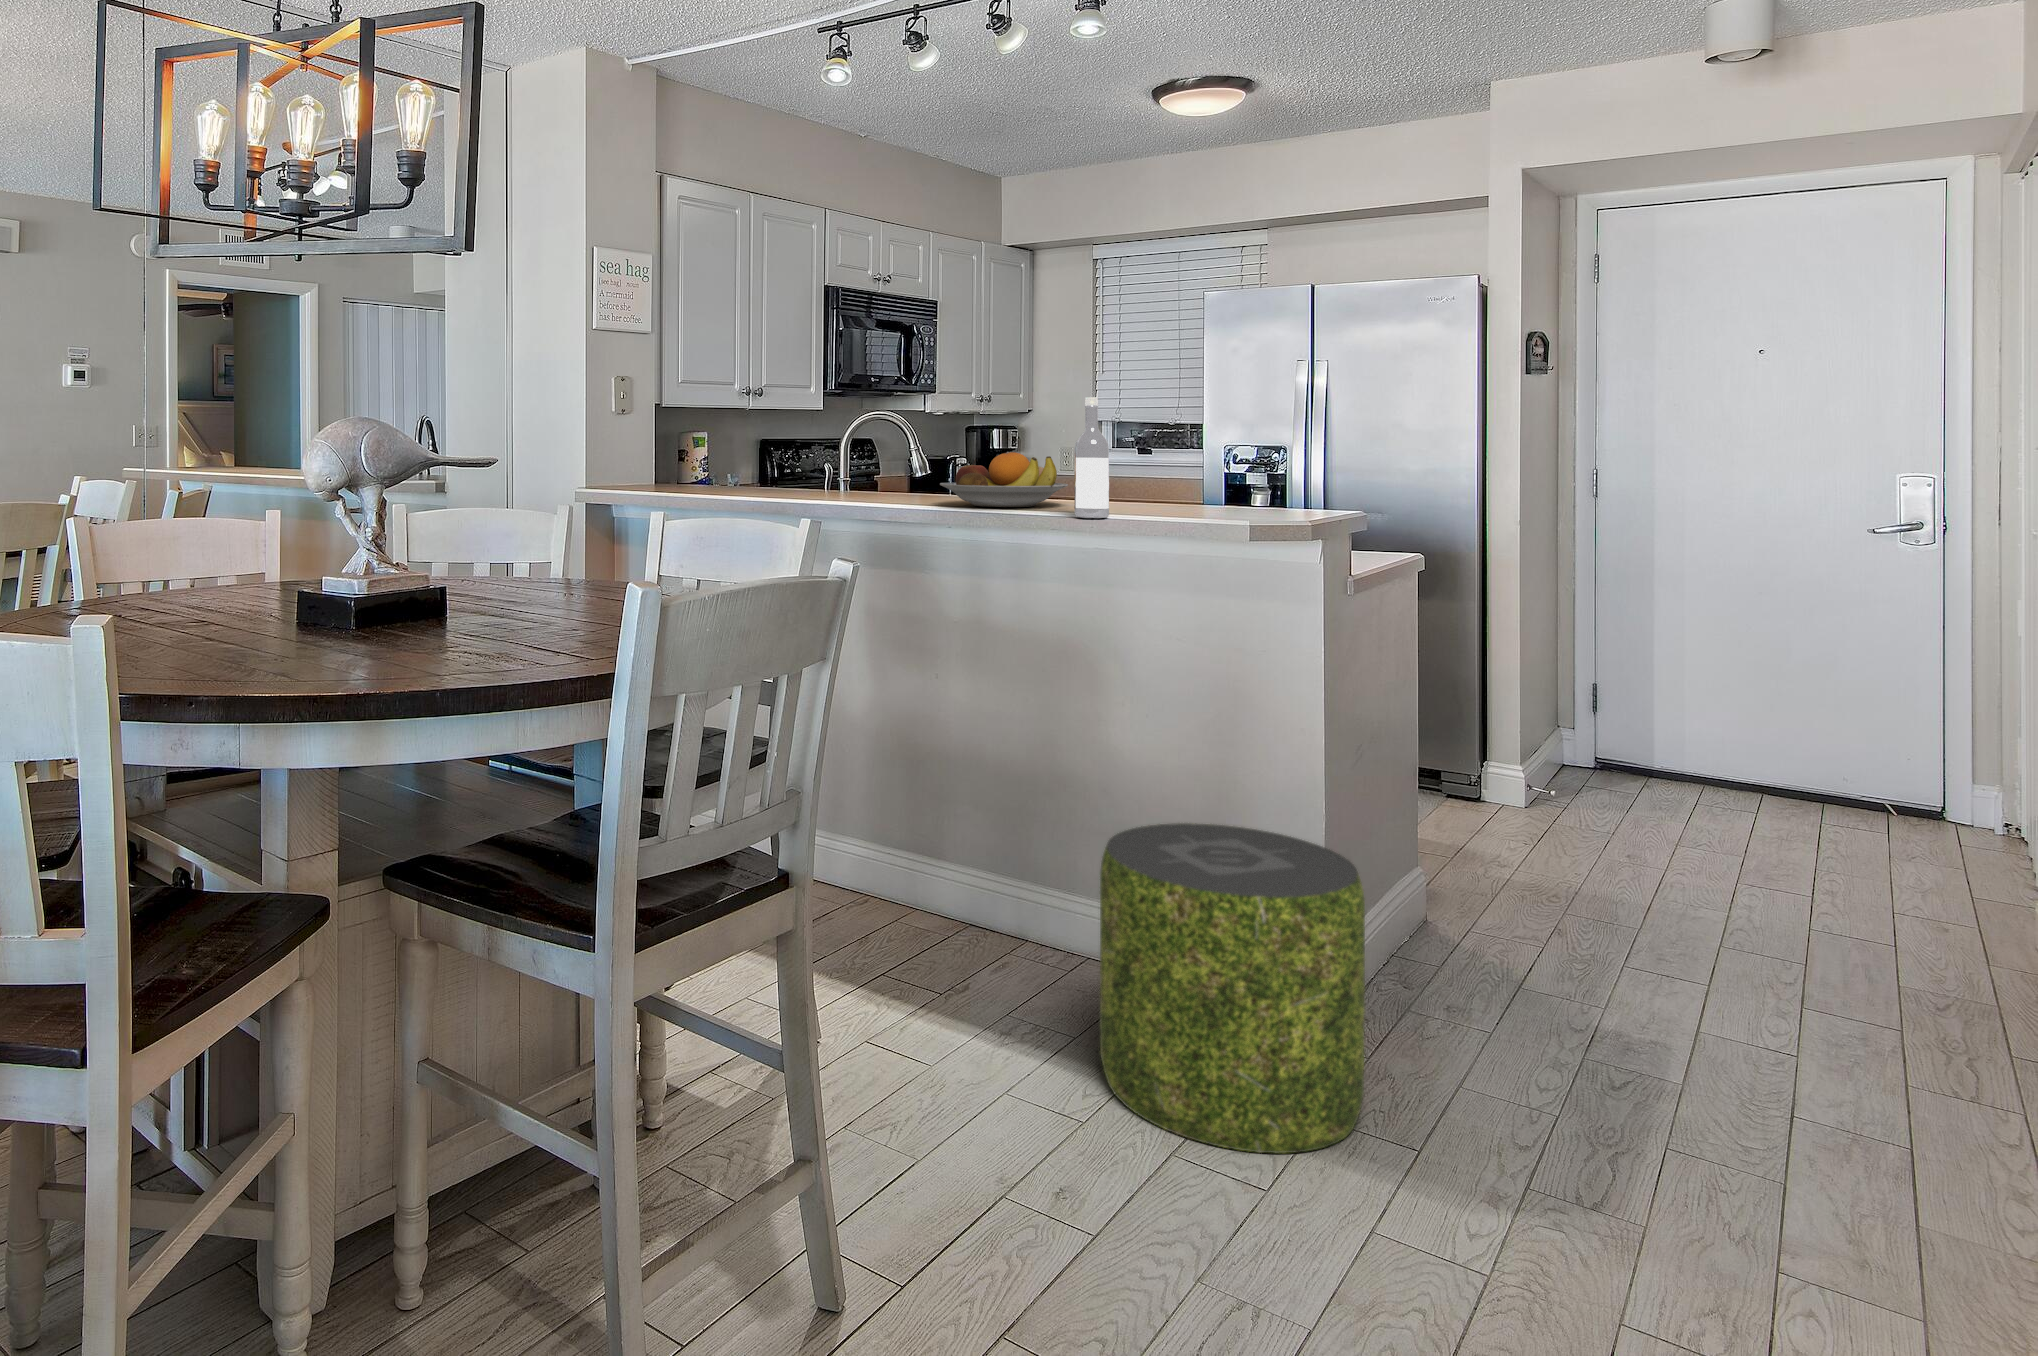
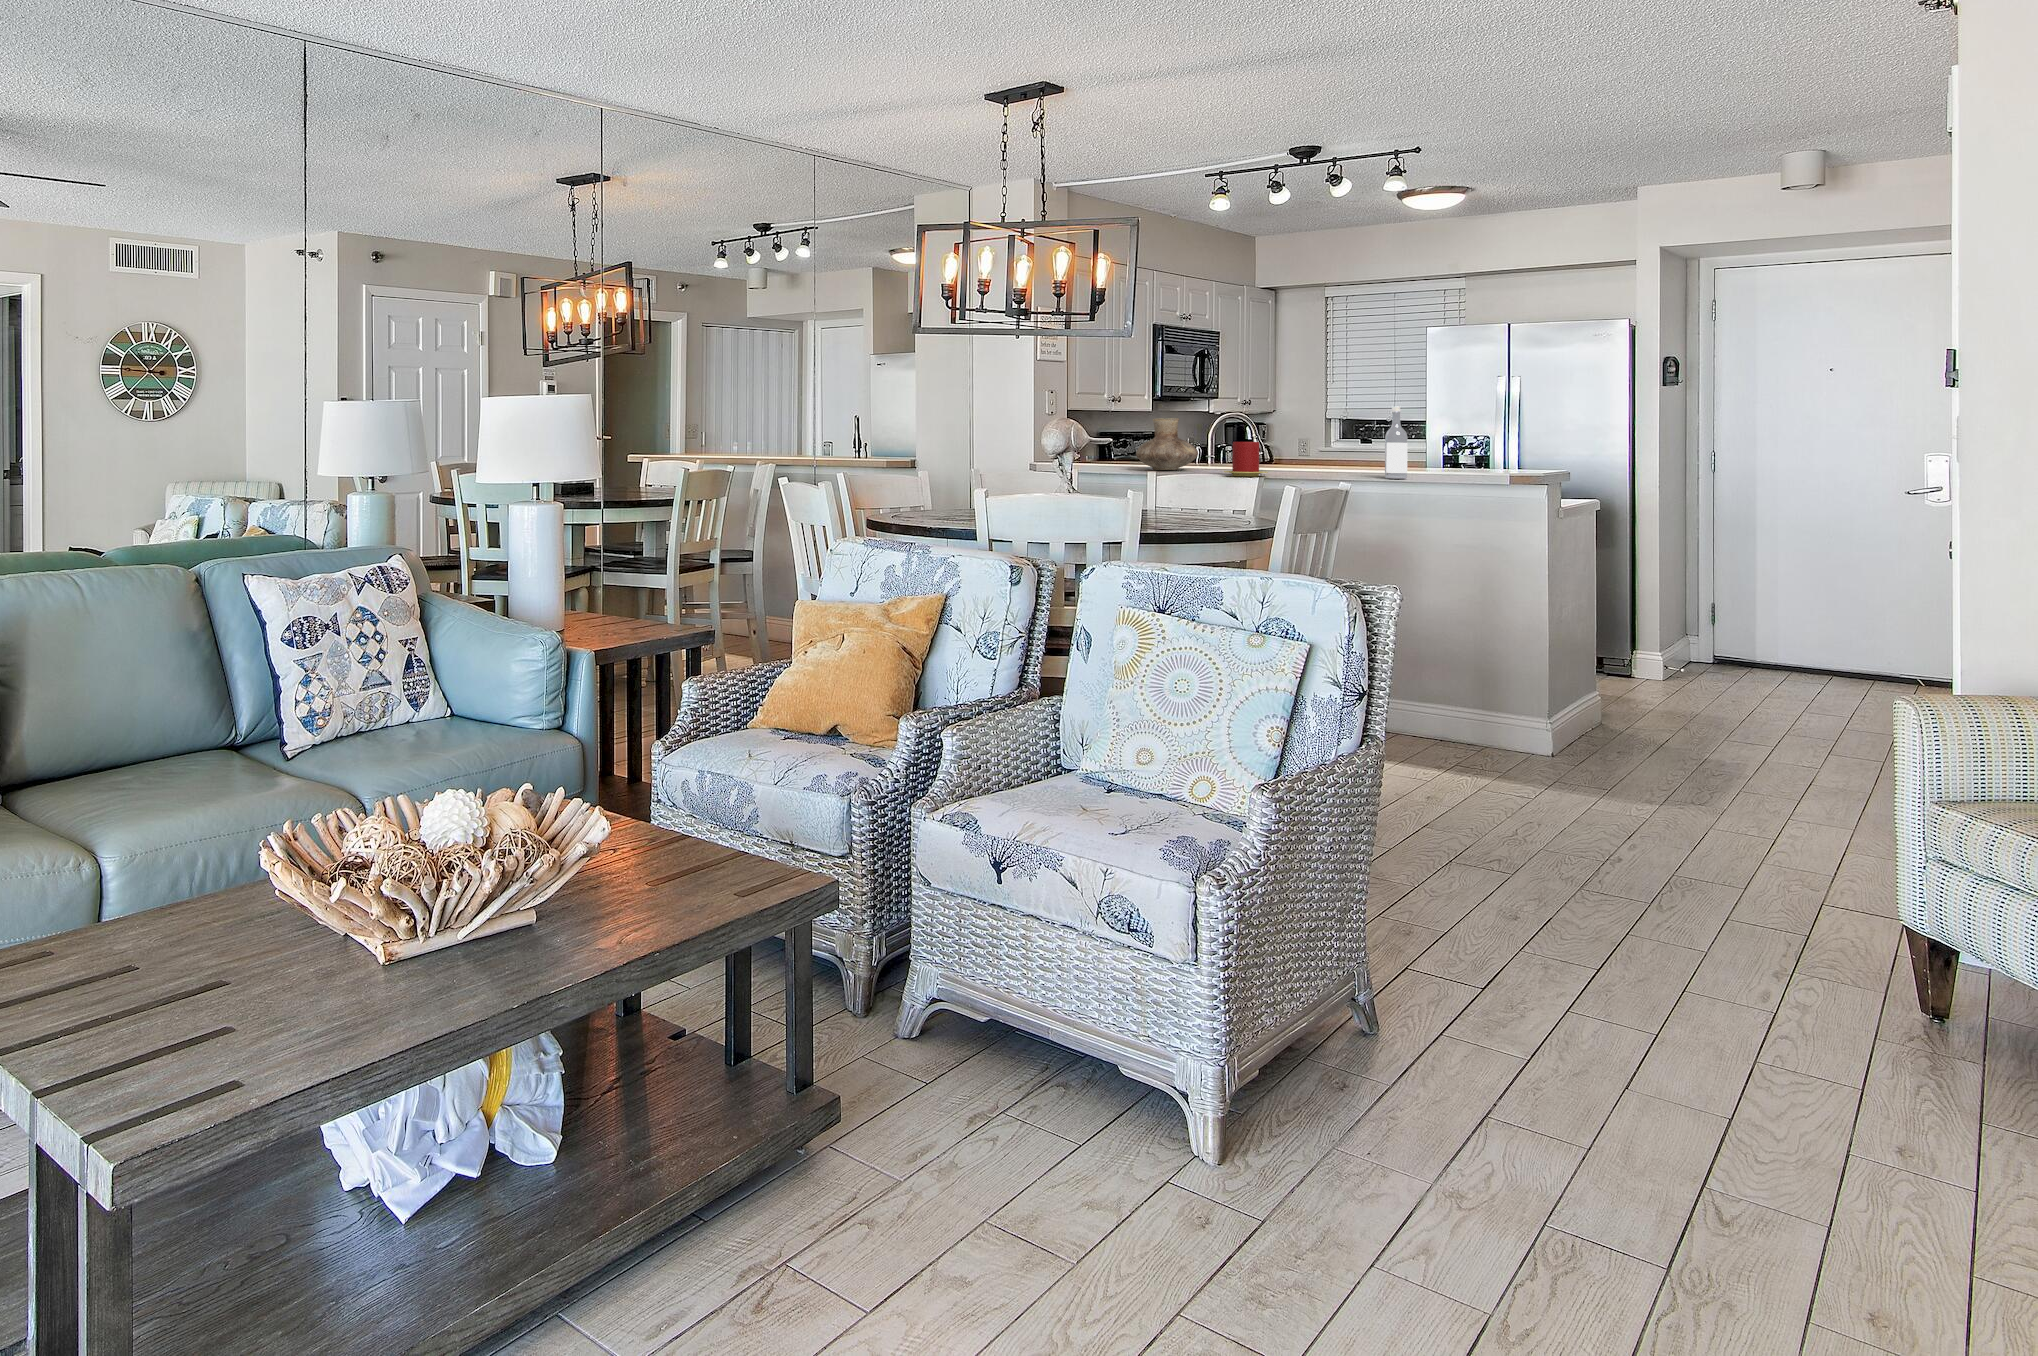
vase: none [740,419,831,499] -> present [1136,418,1198,470]
fruit bowl: present [940,452,1068,507] -> none [1282,440,1369,474]
candle: none [837,456,904,513] -> present [1224,441,1268,476]
pouf: present [1100,823,1365,1153] -> none [1432,640,1581,788]

